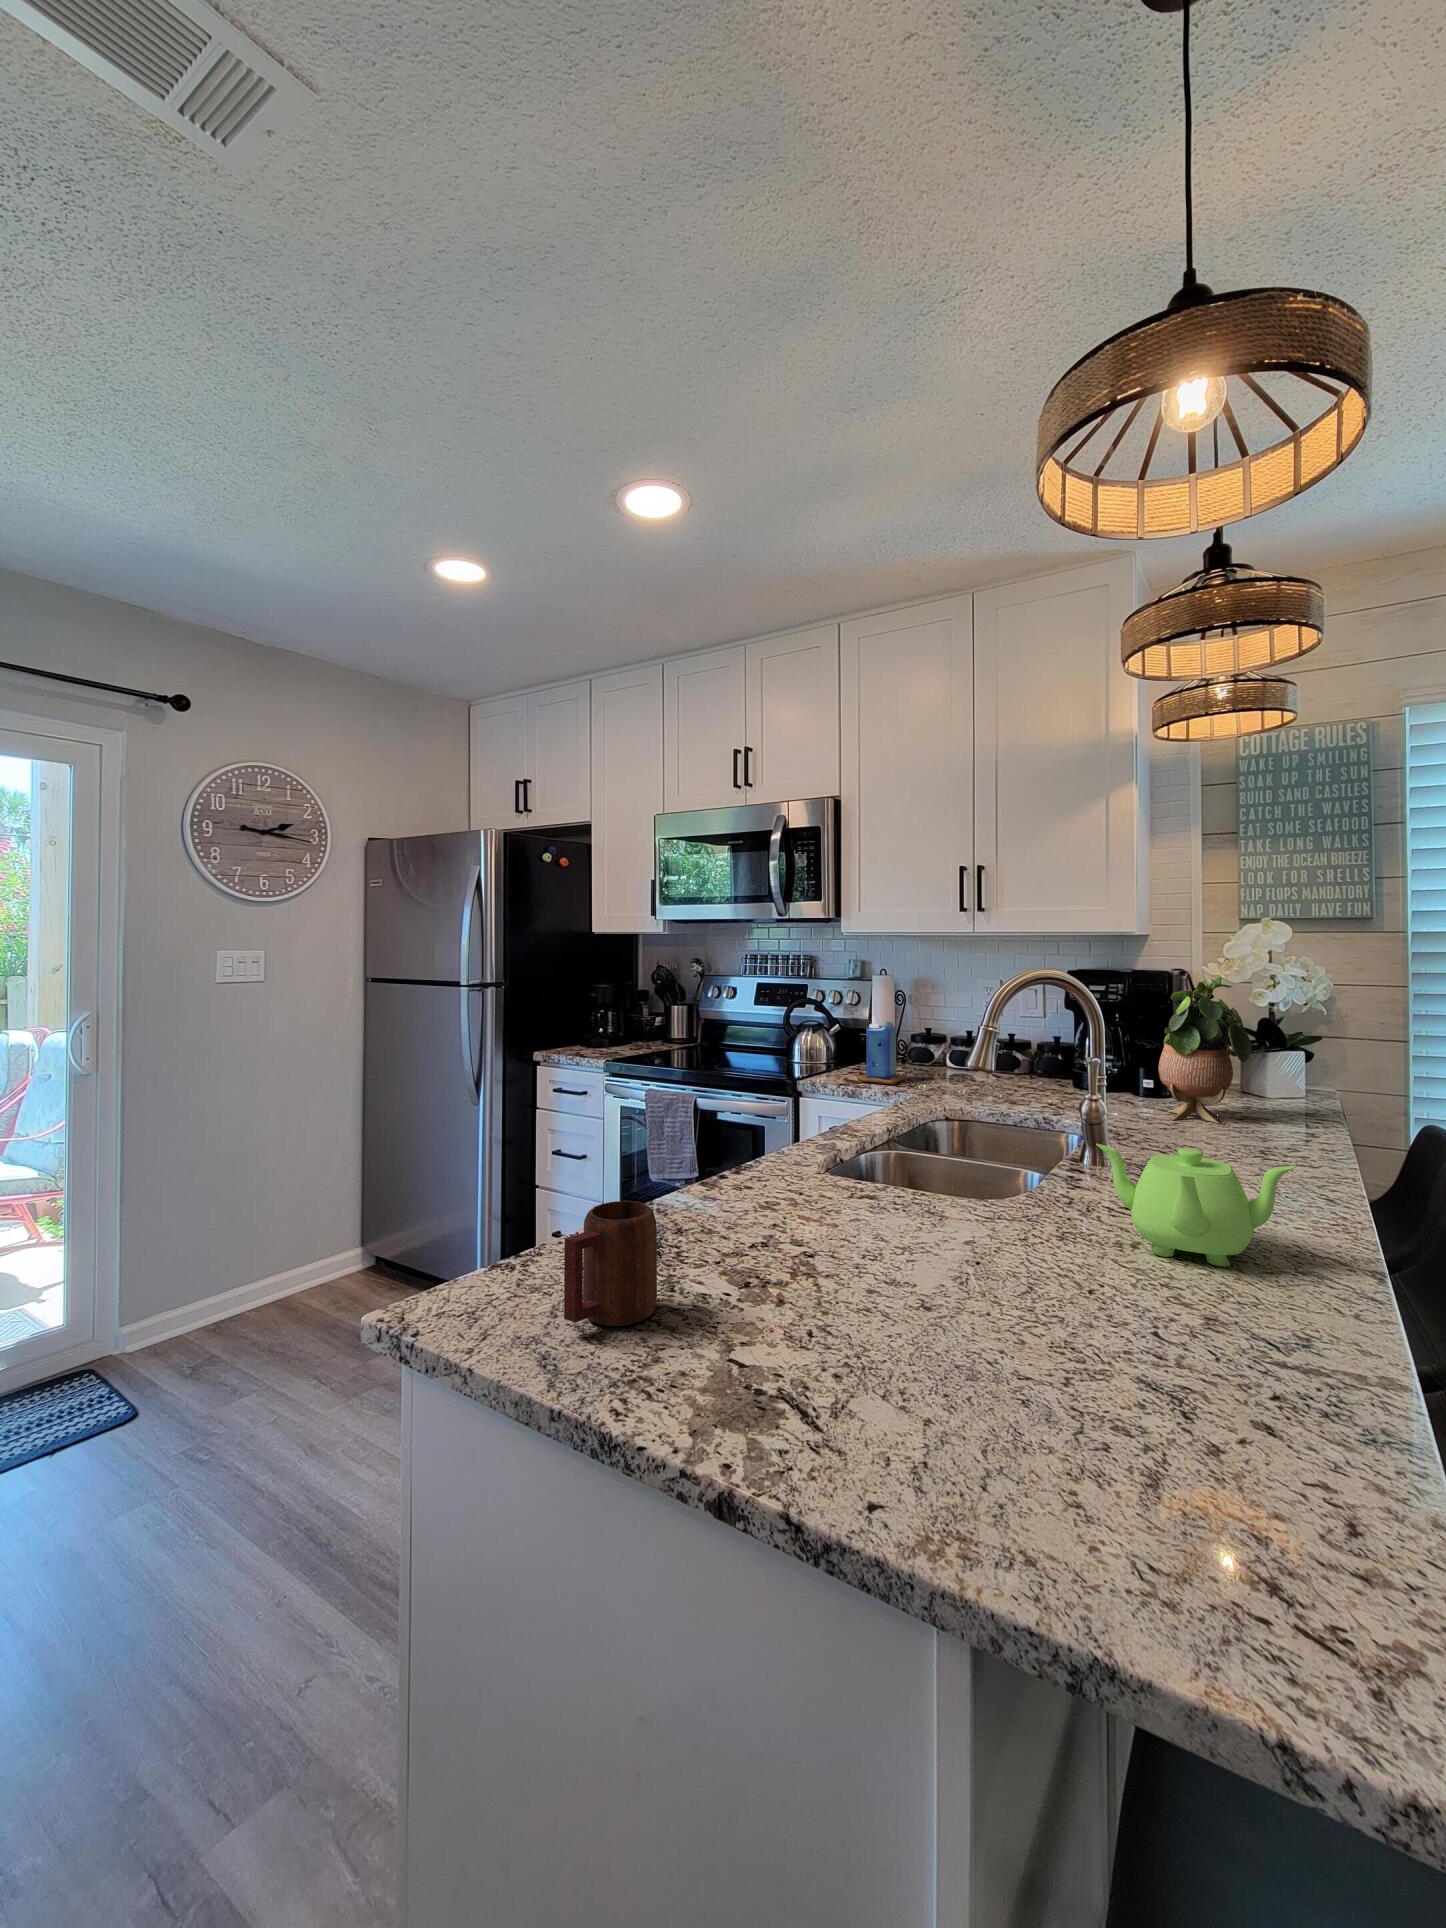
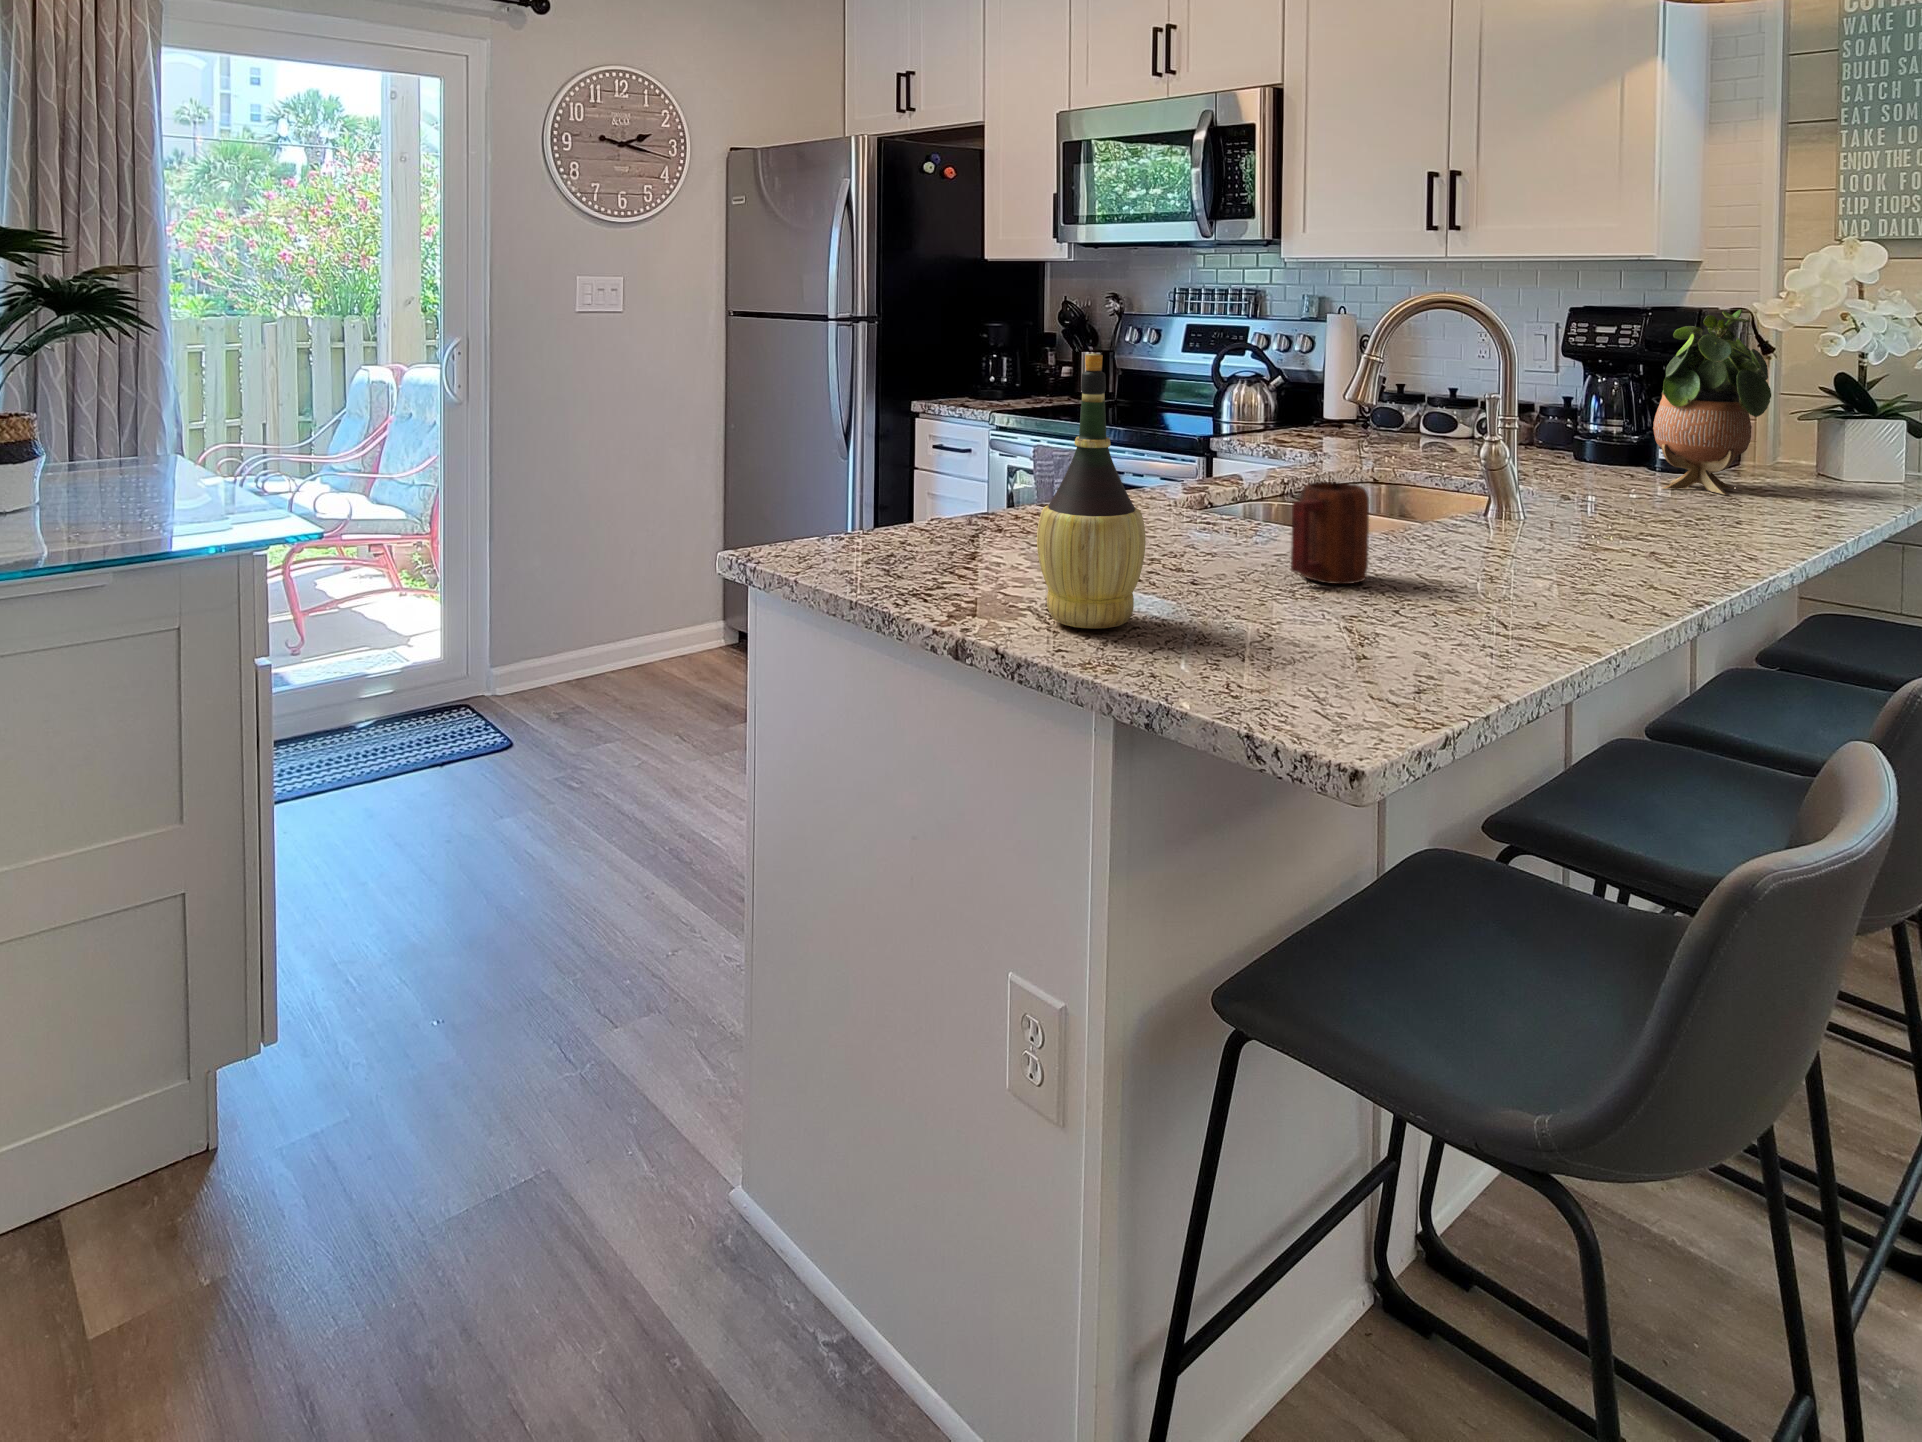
candle: present [858,1017,905,1085] -> none [1285,360,1347,444]
wine bottle: none [795,1090,926,1435] -> present [1037,353,1146,628]
teapot: present [1096,1144,1295,1267] -> none [1435,462,1632,585]
mug: present [564,1201,657,1326] -> present [1291,482,1369,584]

